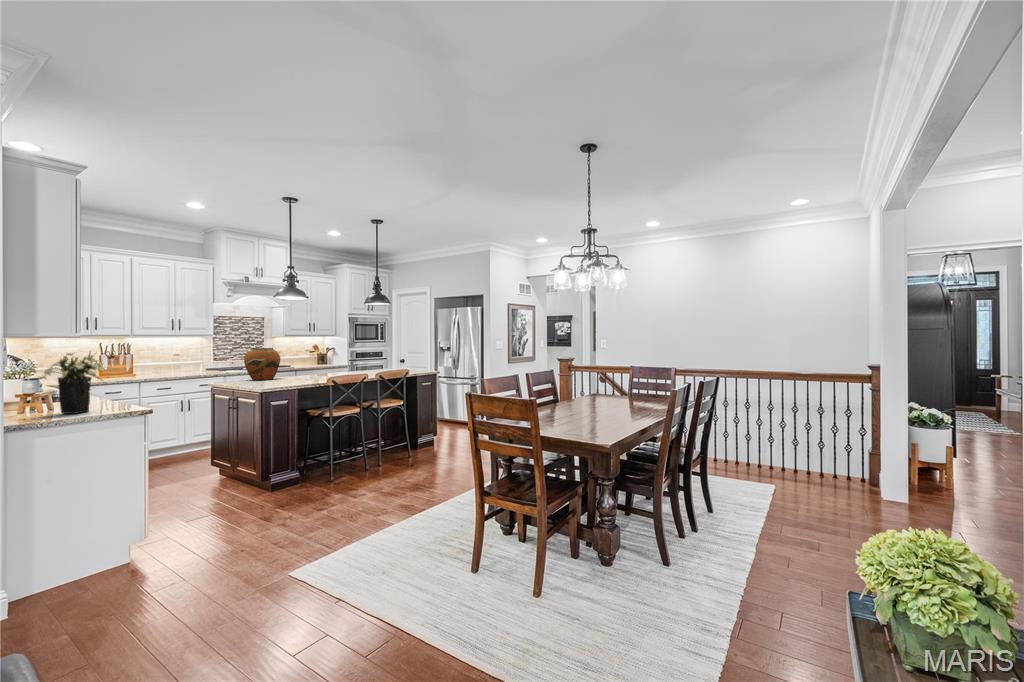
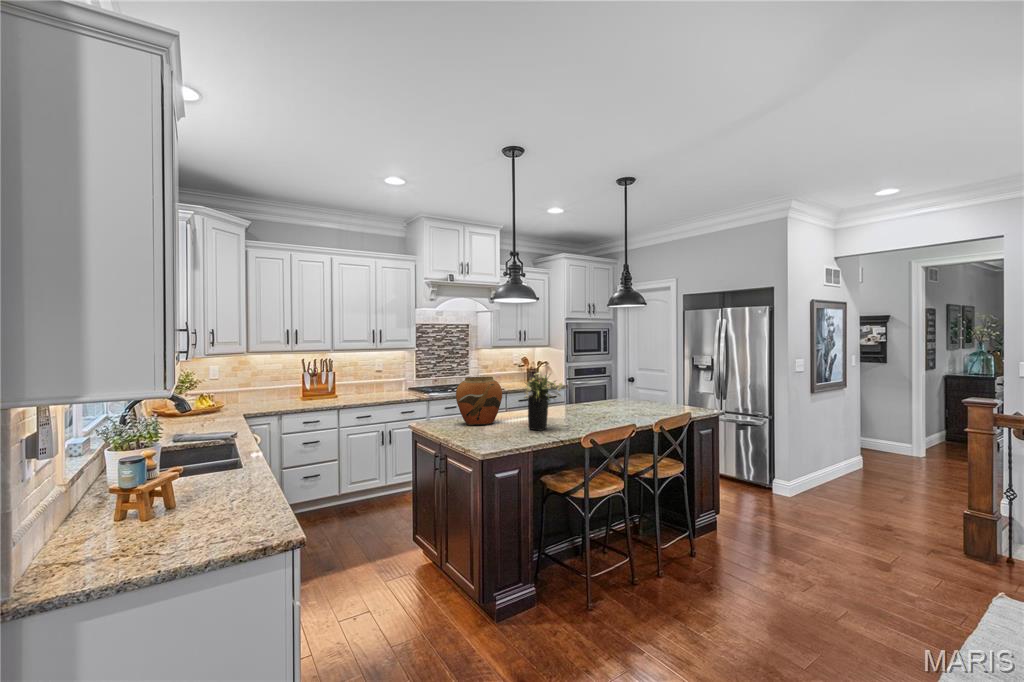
flower arrangement: present [41,352,103,414] -> present [524,372,563,431]

